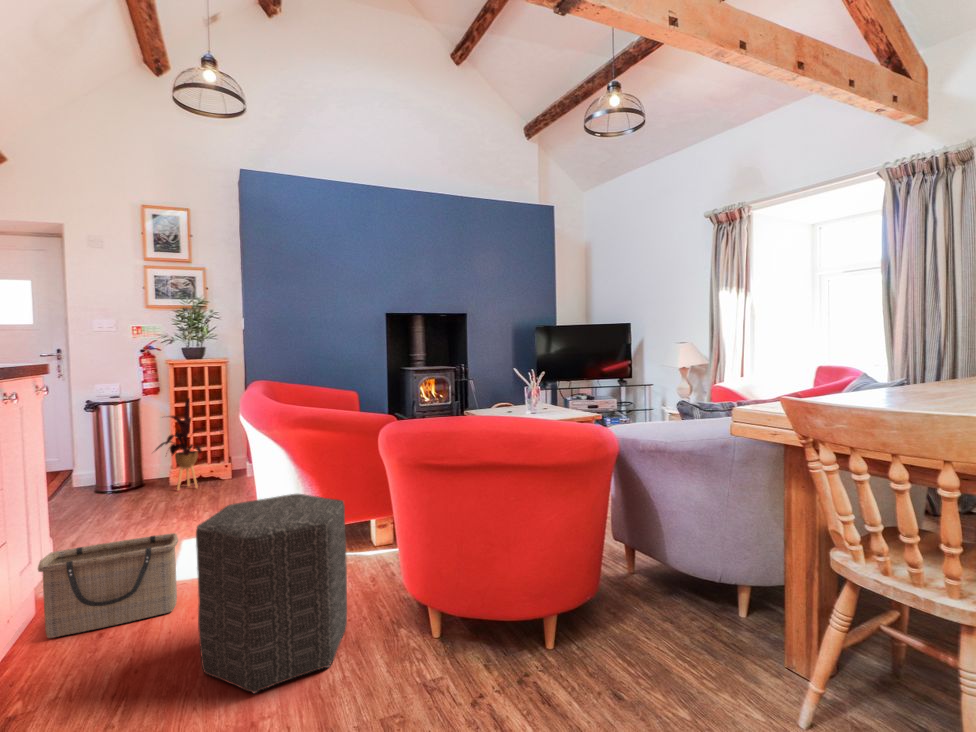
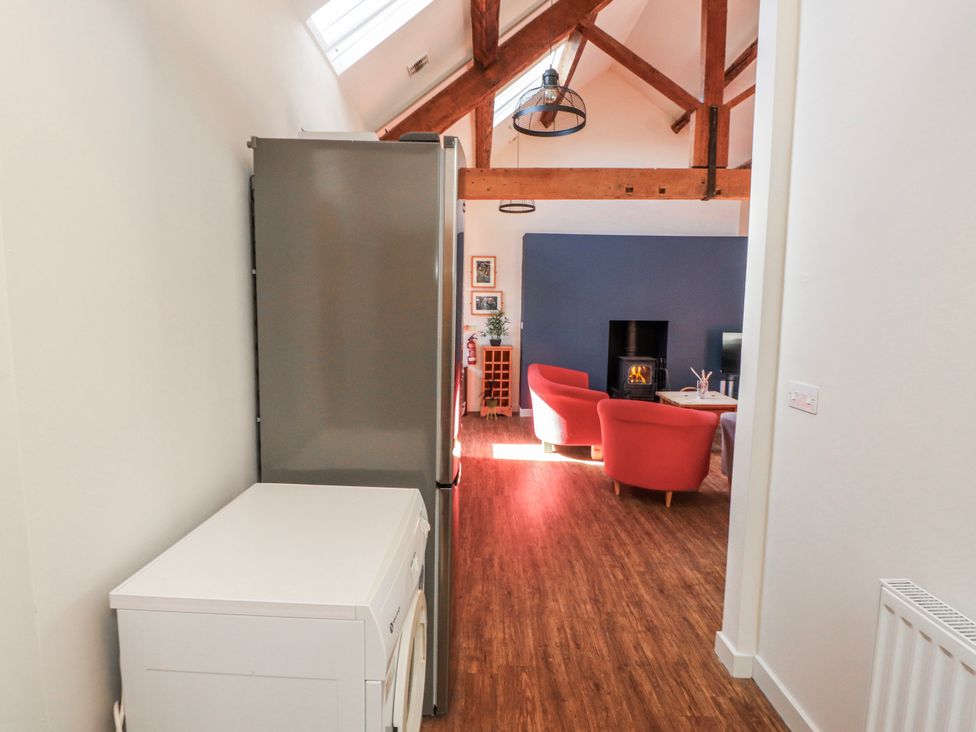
ottoman: present [196,494,347,693] -> none [526,425,581,493]
basket: present [38,533,178,638] -> none [466,435,511,467]

